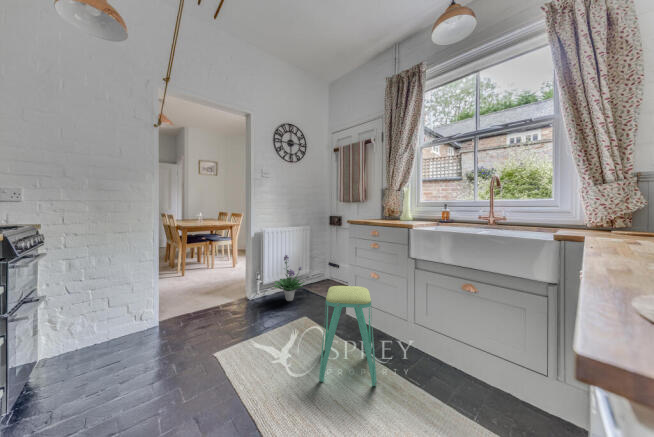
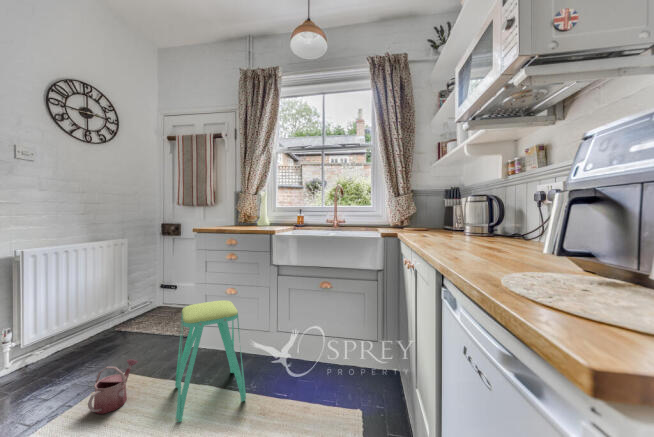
potted plant: present [274,255,304,301] -> none [71,279,130,347]
watering can: none [270,317,303,352] -> present [88,359,138,414]

